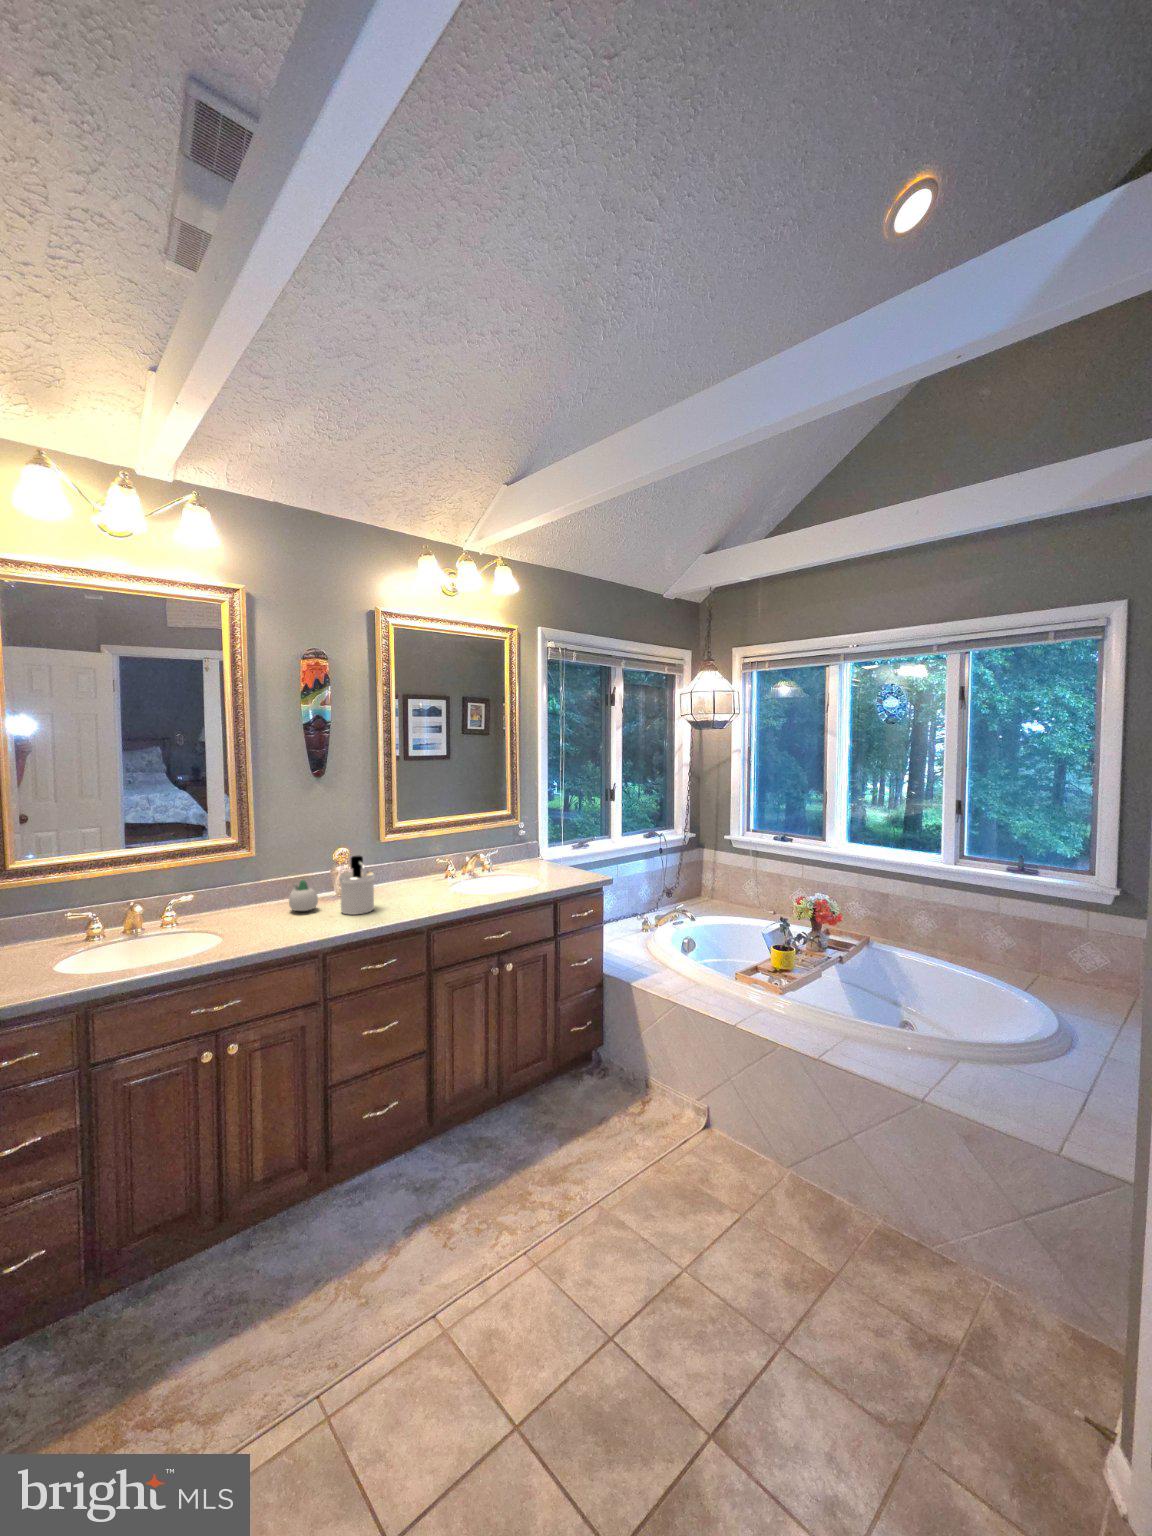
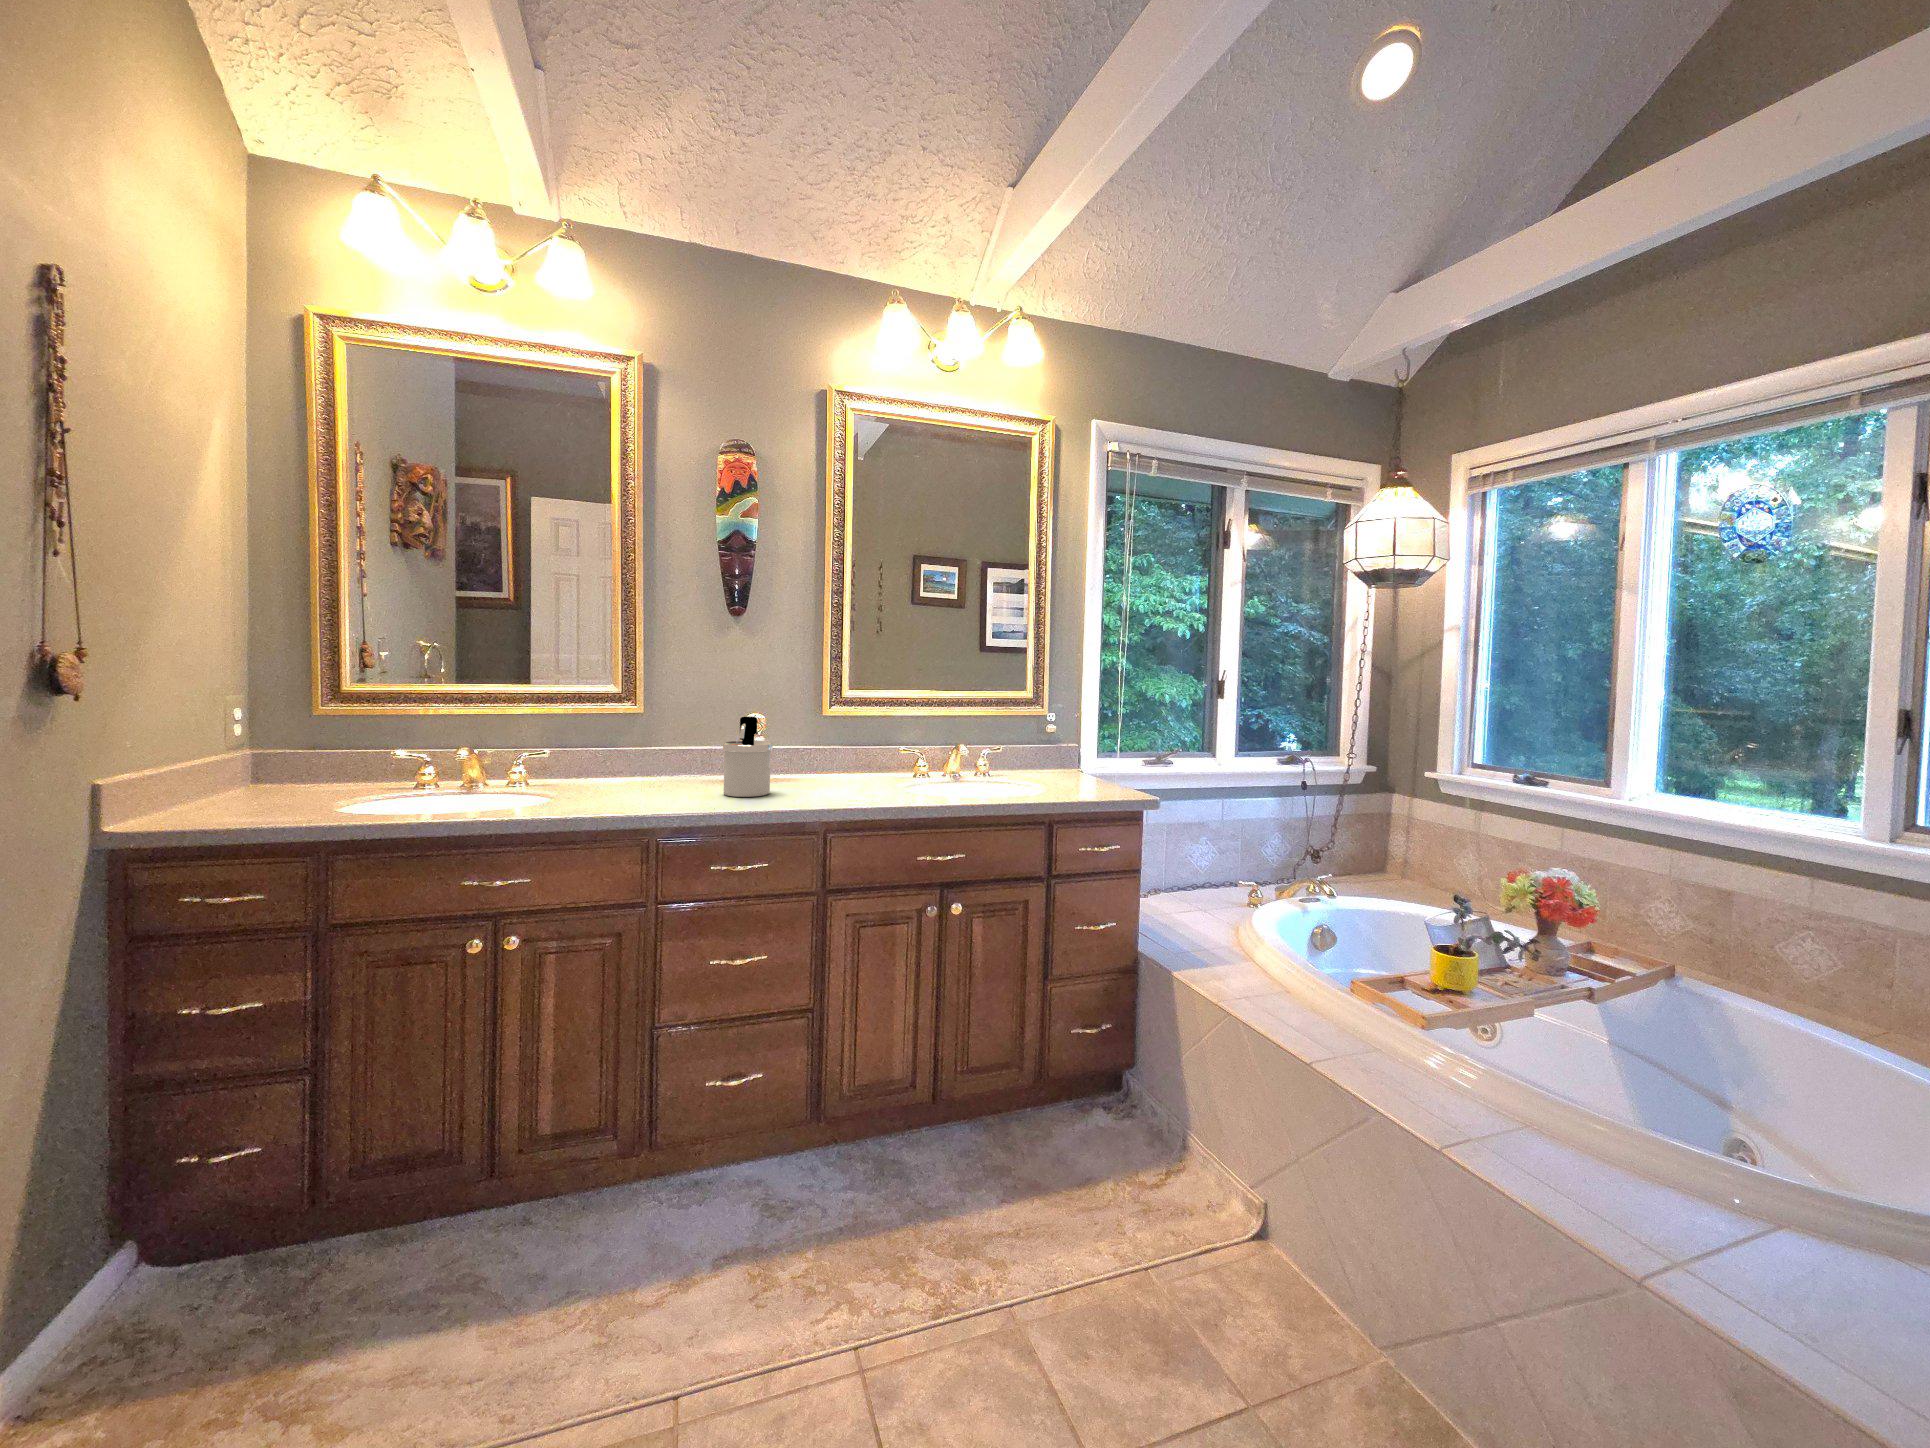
succulent planter: present [289,880,318,911] -> none [668,745,707,787]

